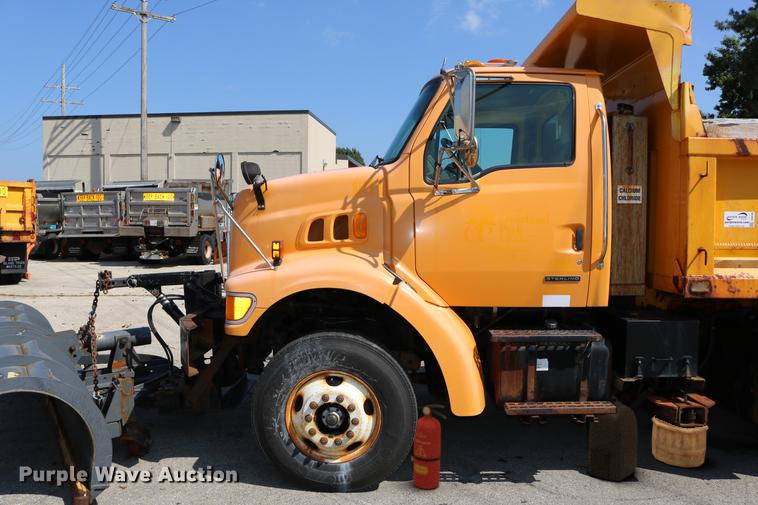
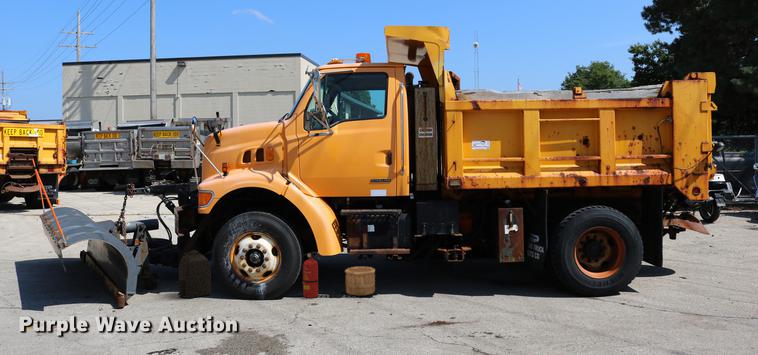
backpack: present [576,396,638,481] -> present [178,250,211,298]
wooden bucket: present [652,417,708,467] -> present [345,267,375,296]

